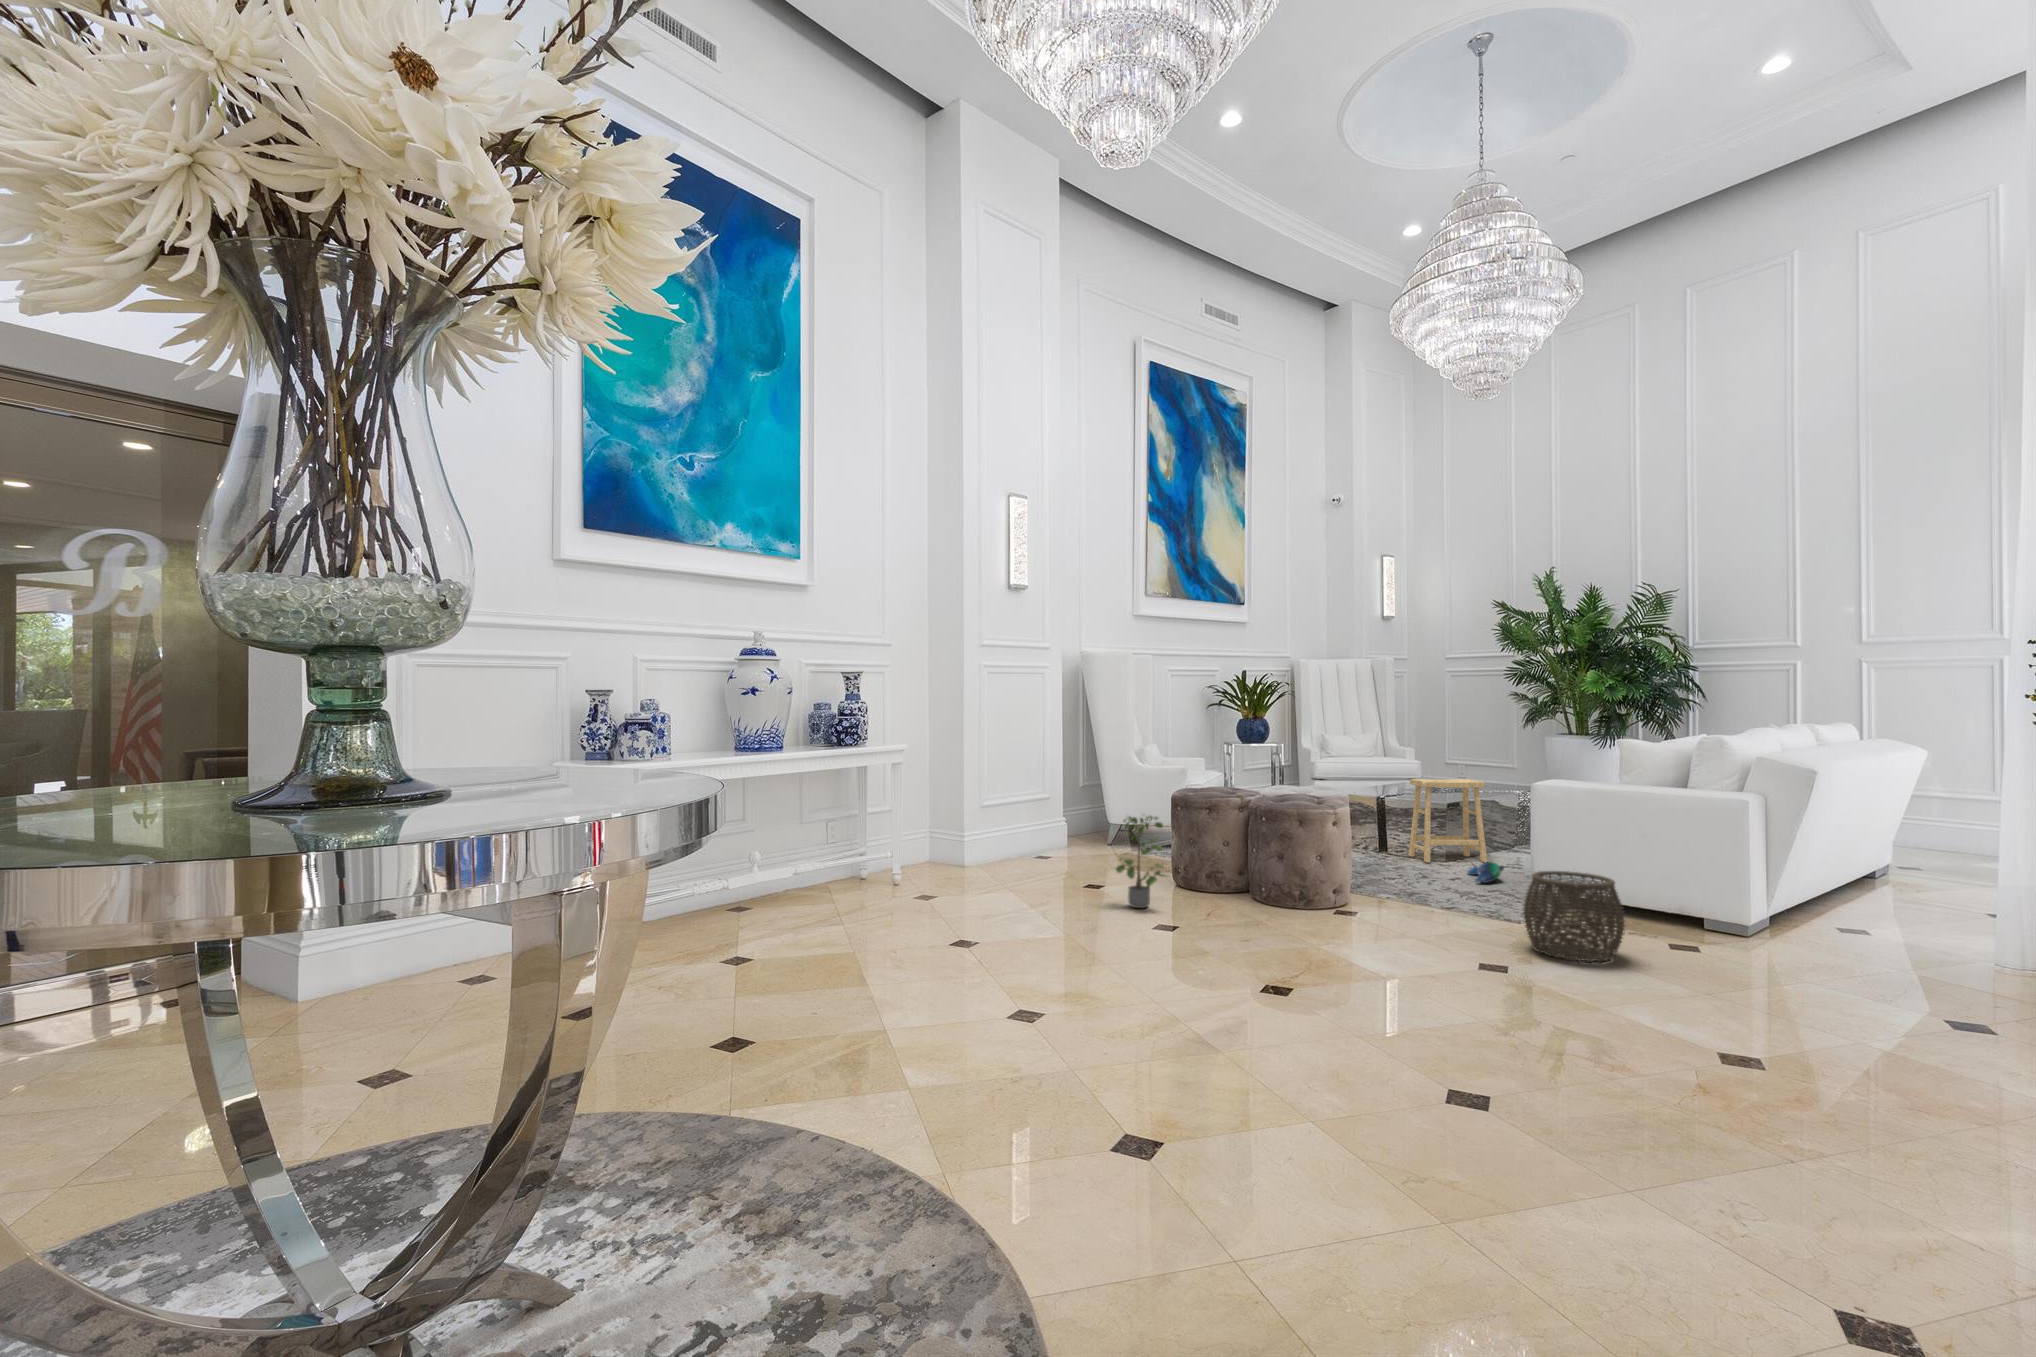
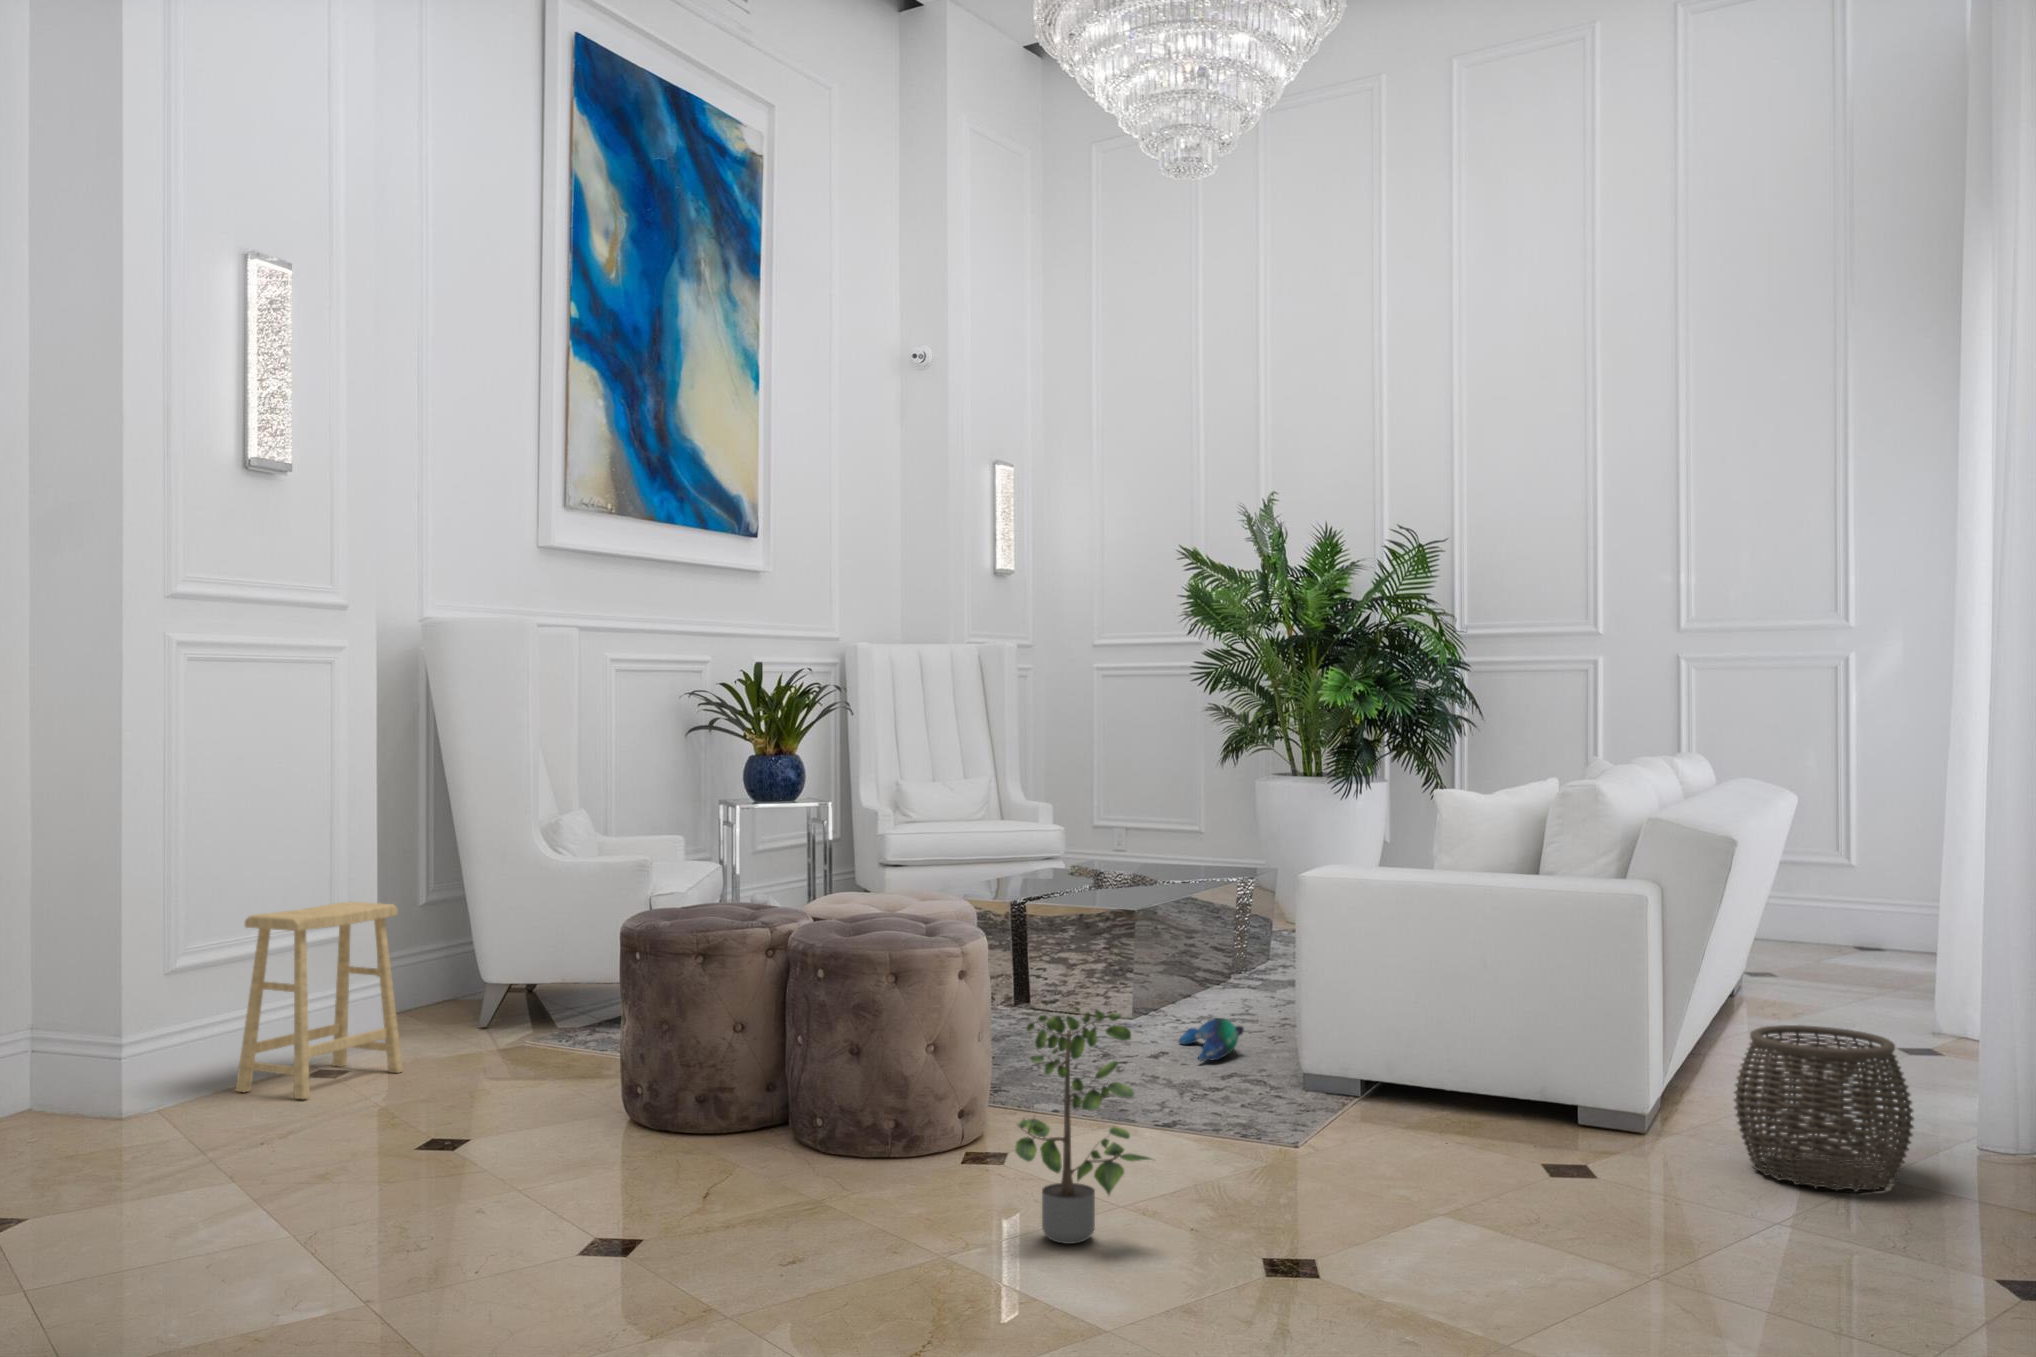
footstool: present [1409,779,1487,863] -> present [236,902,403,1099]
potted plant: present [1116,816,1166,908] -> present [1015,1008,1150,1244]
woven basket: present [1523,871,1625,962] -> present [1734,1025,1914,1191]

